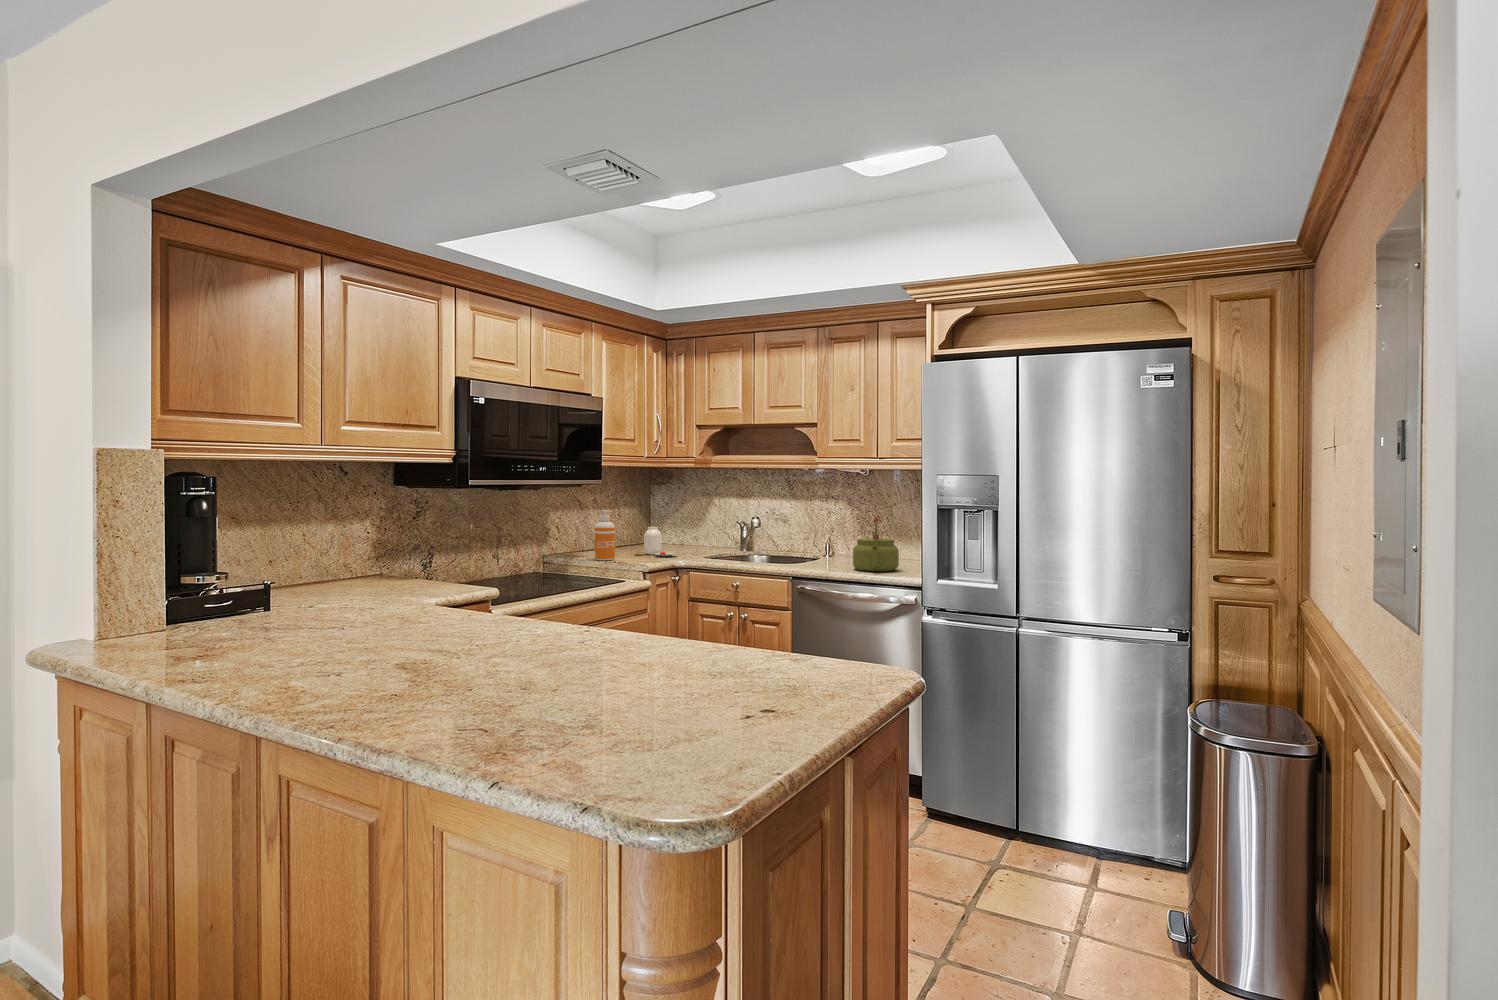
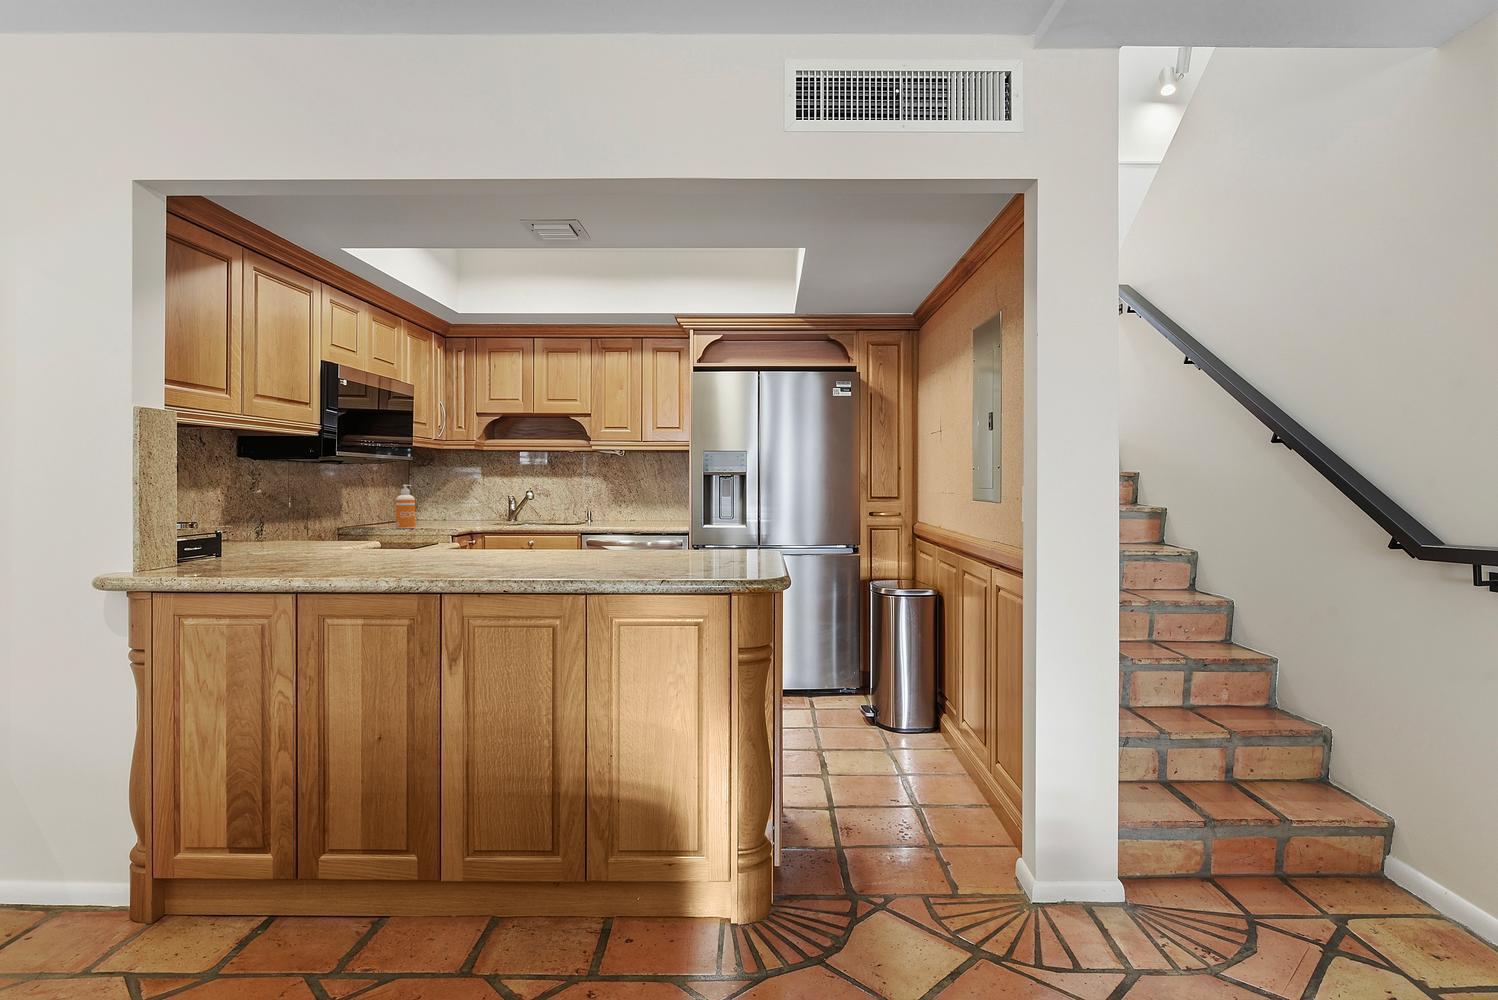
kettle: present [853,517,899,571] -> none [625,486,659,526]
jar: present [635,527,677,556] -> none [421,501,464,526]

